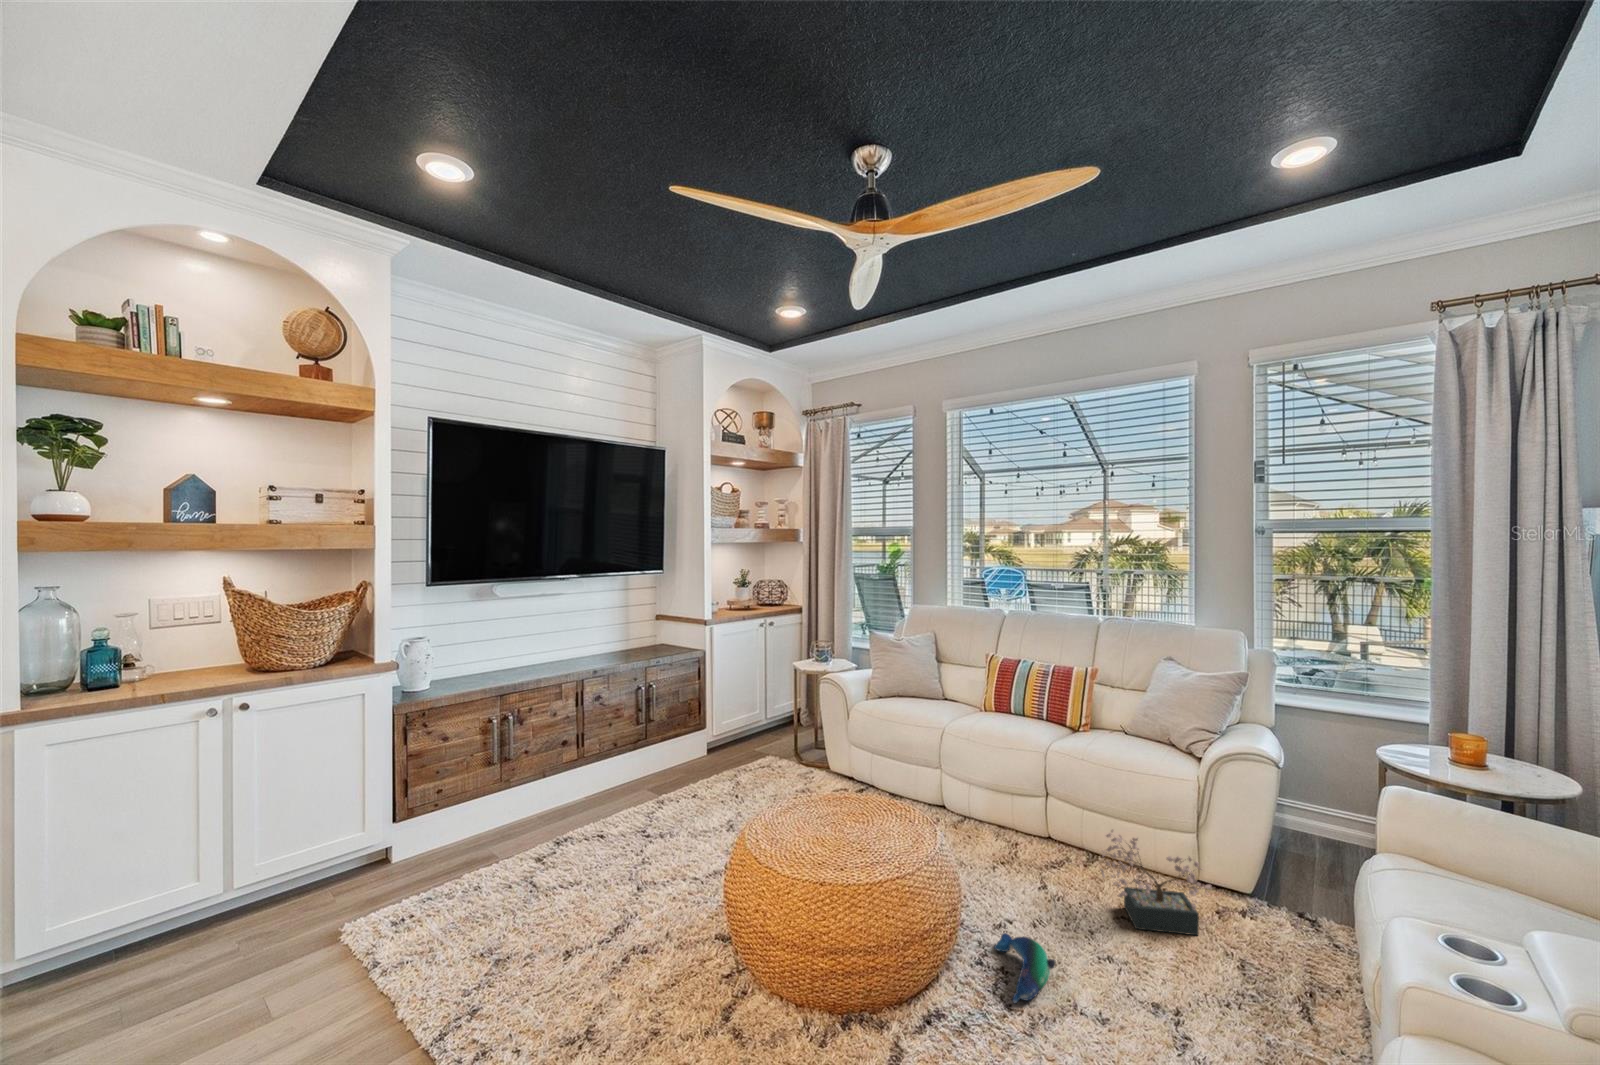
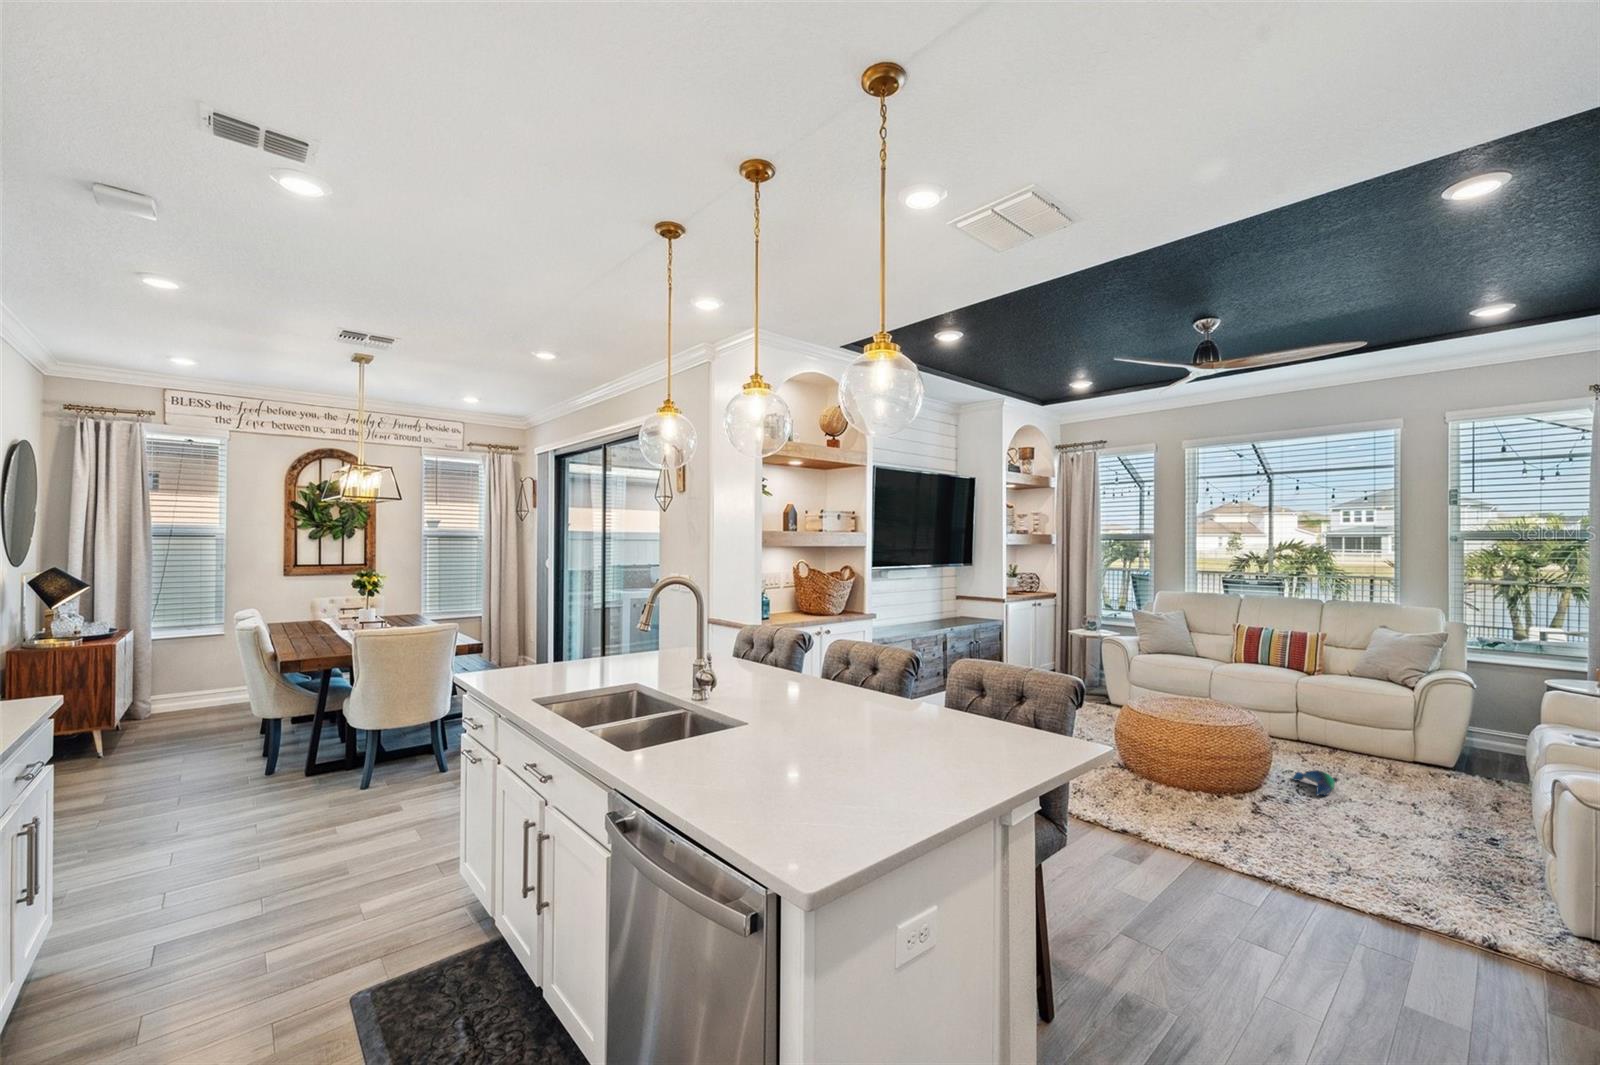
decorative plant: present [1100,830,1211,935] -> none [1352,722,1429,781]

